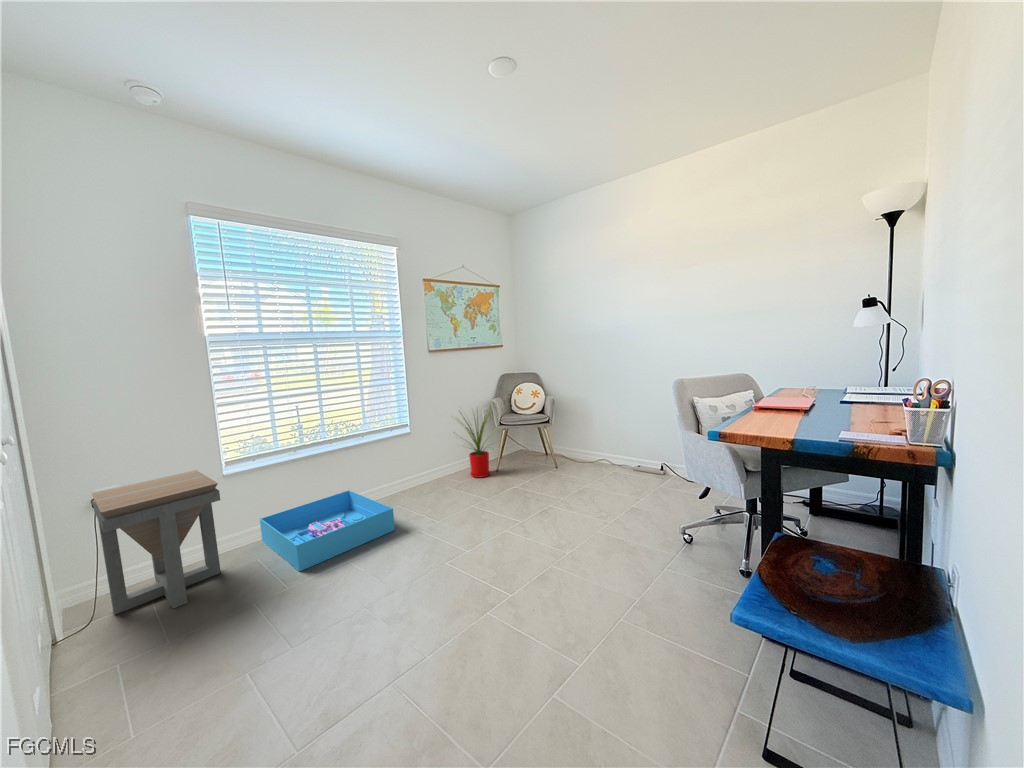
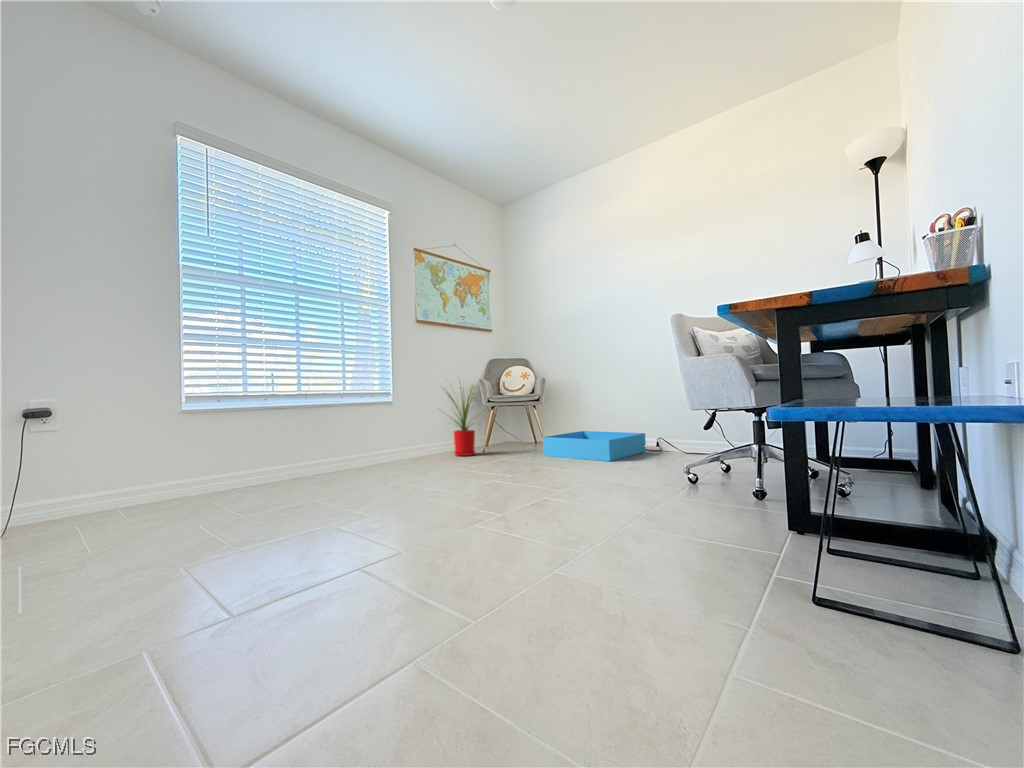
side table: present [92,470,221,615] -> none [24,391,174,531]
storage bin: present [260,490,395,572] -> present [543,431,646,461]

